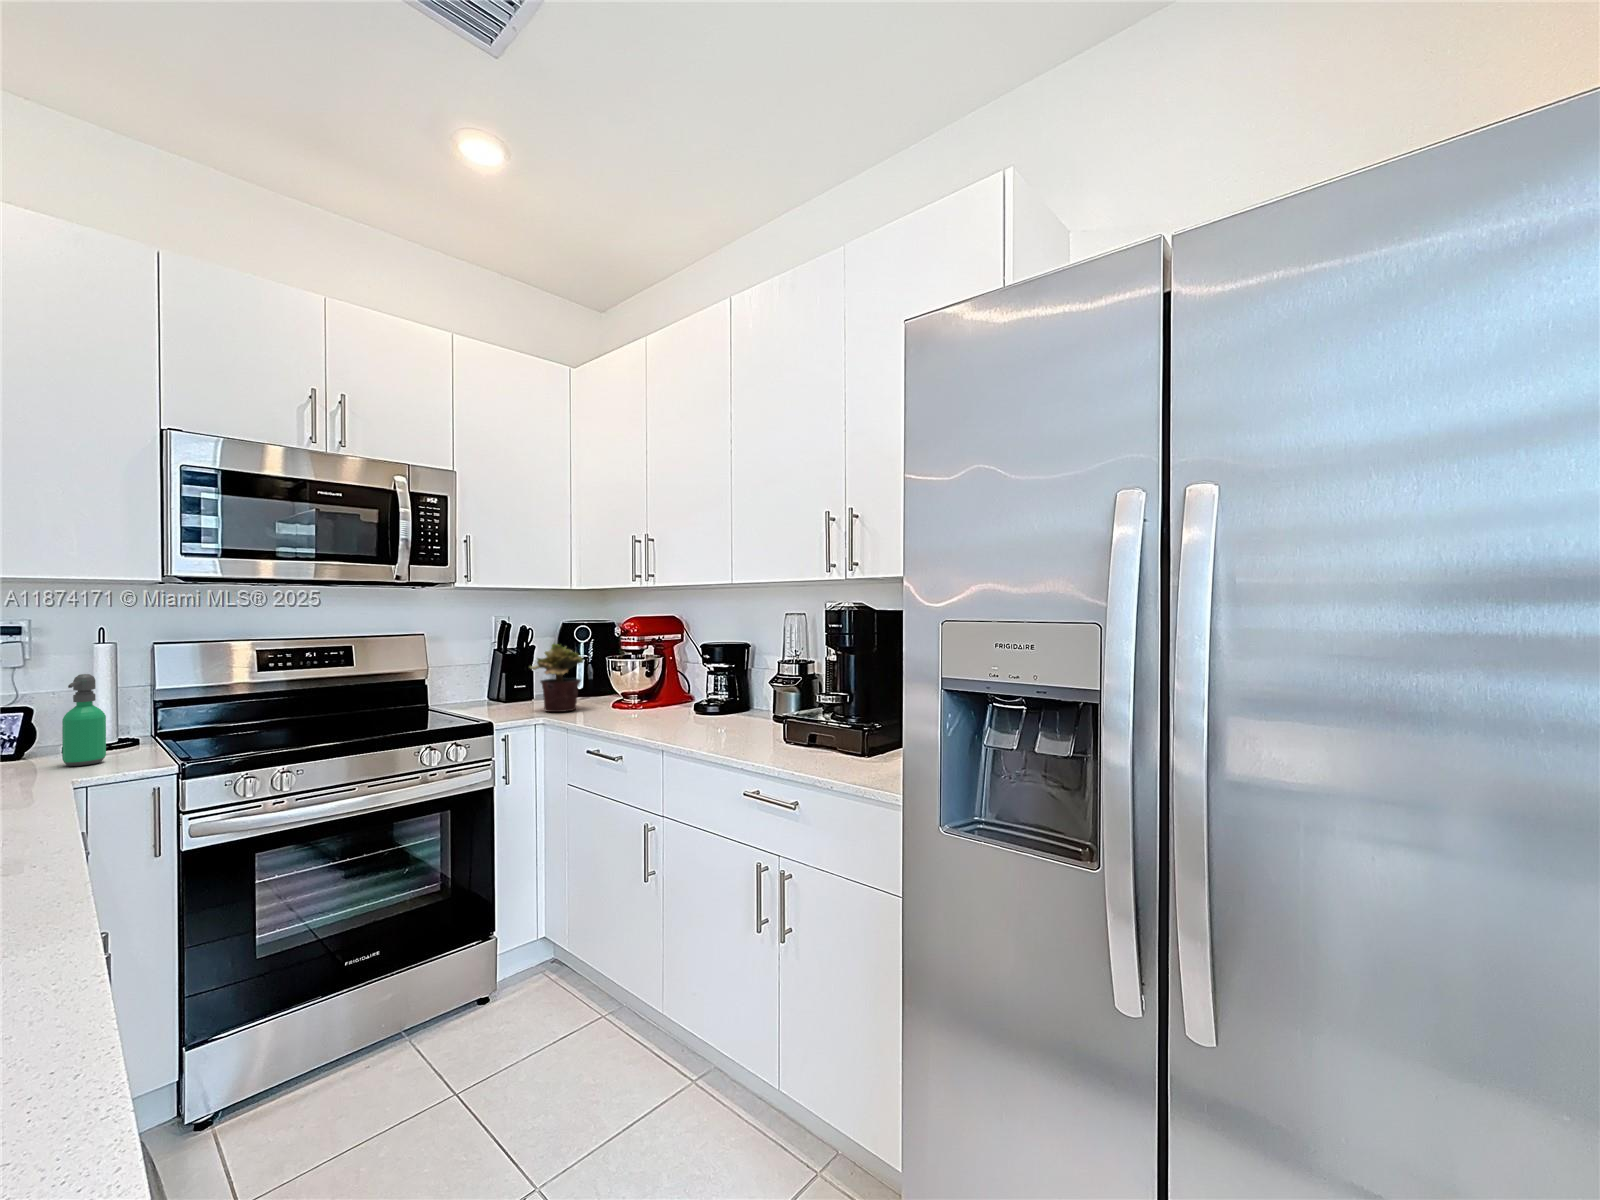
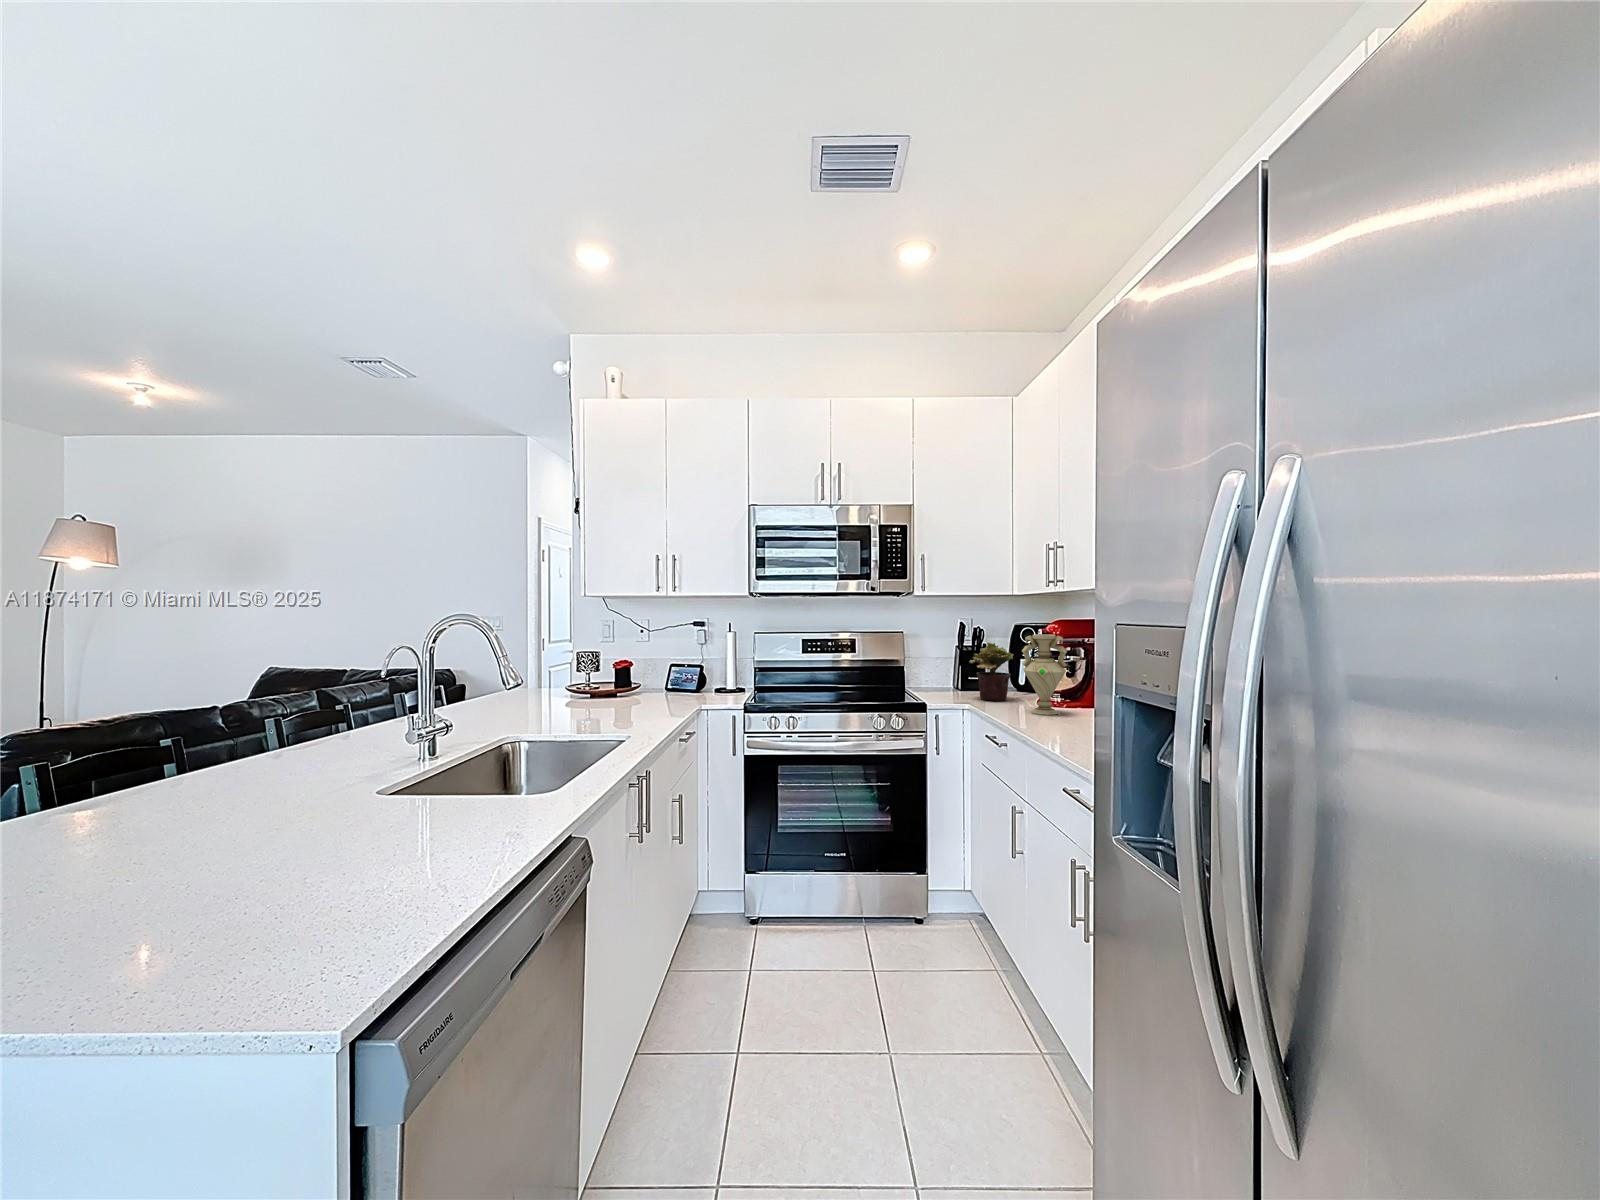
vase: none [612,631,660,719] -> present [1022,634,1067,715]
soap dispenser: present [62,674,106,766] -> none [701,648,718,698]

